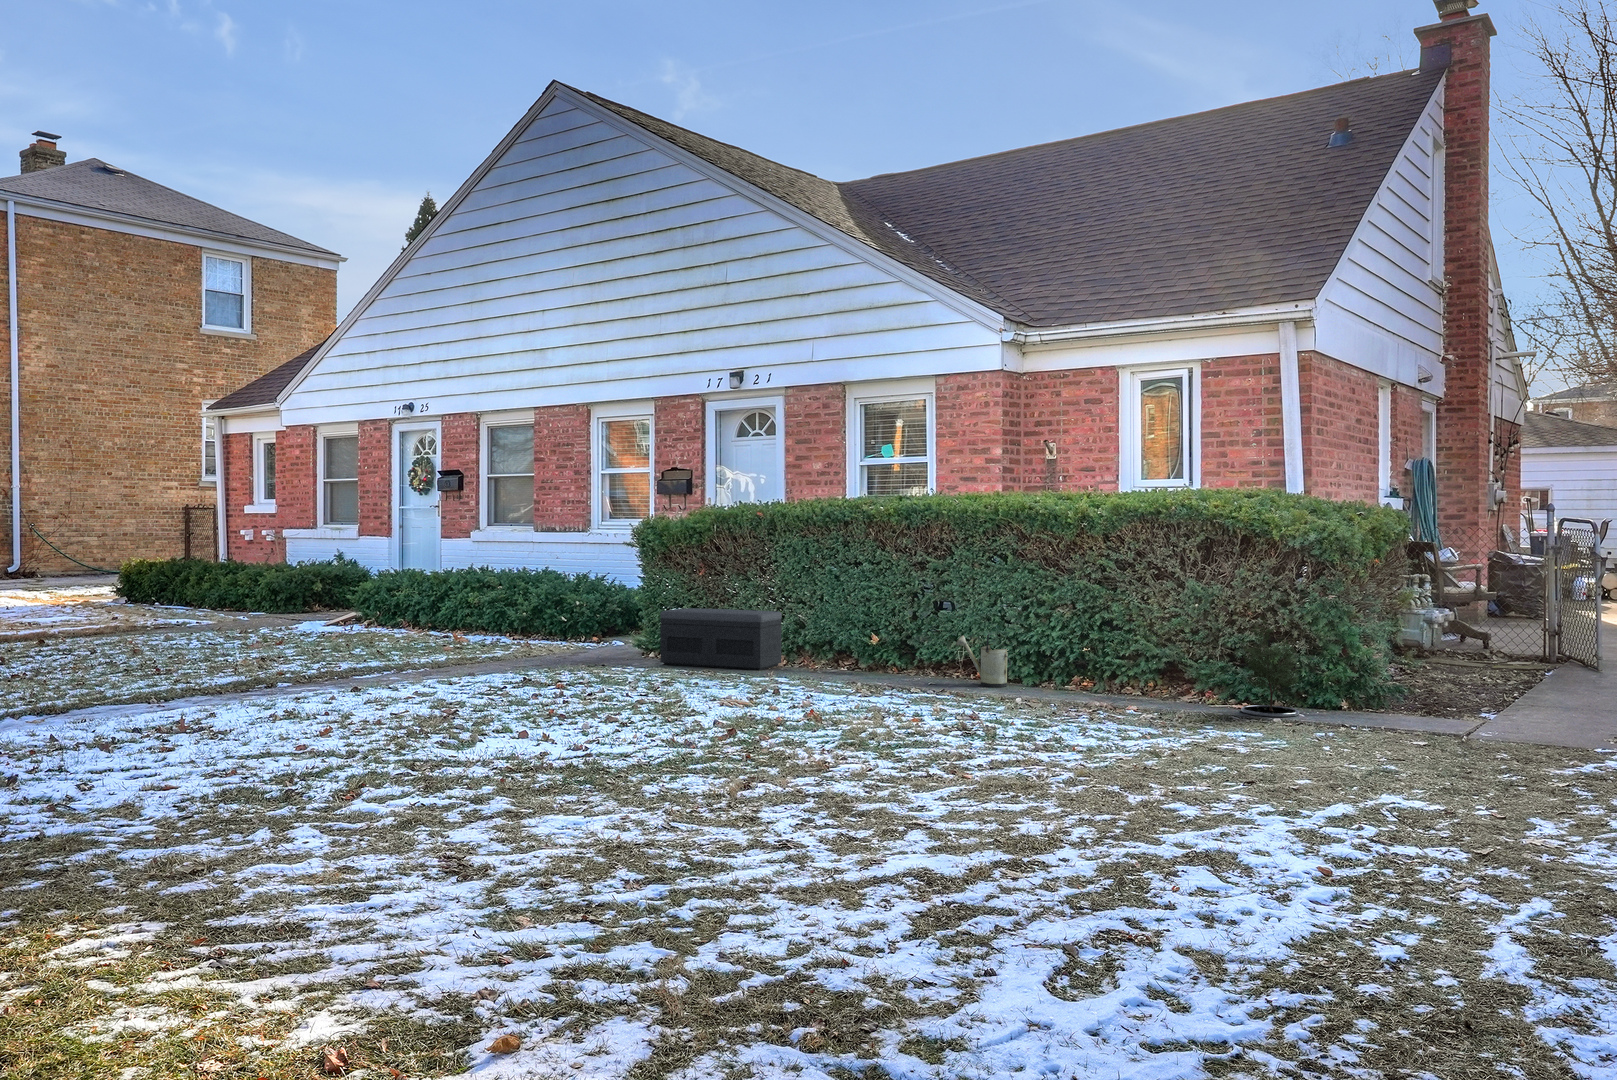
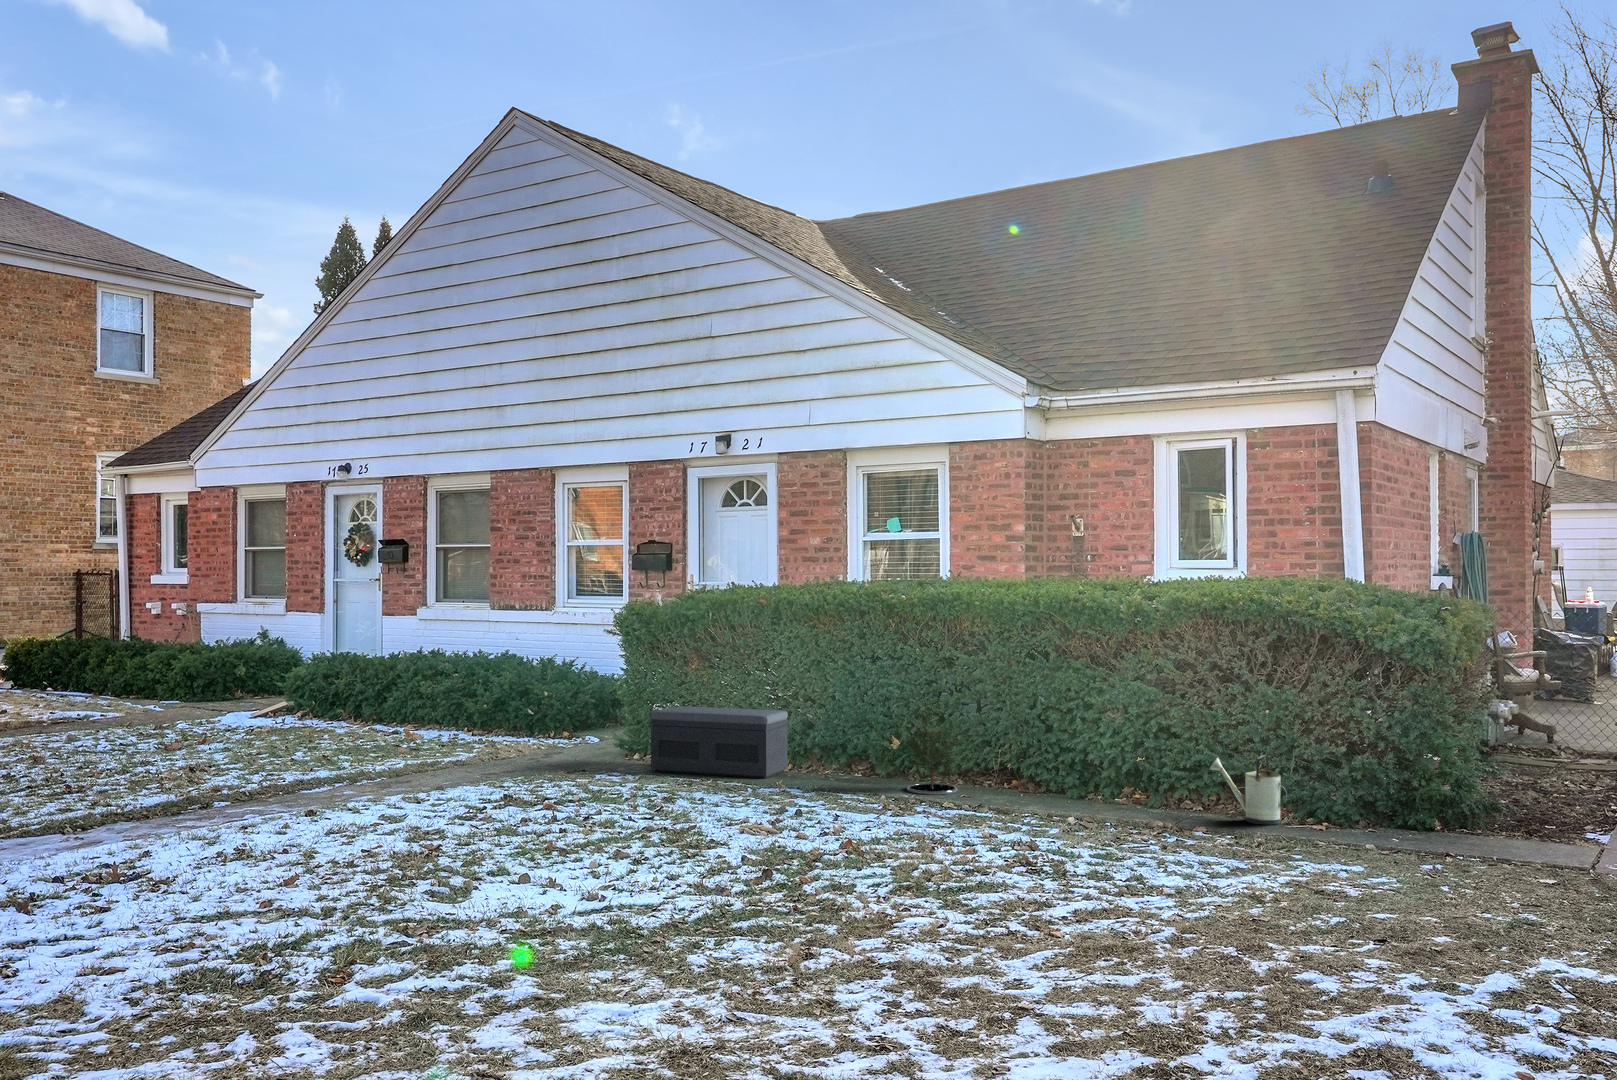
potted tree: present [1241,618,1302,717] -> present [903,701,960,795]
watering can: present [956,634,1011,687] -> present [1209,755,1287,824]

